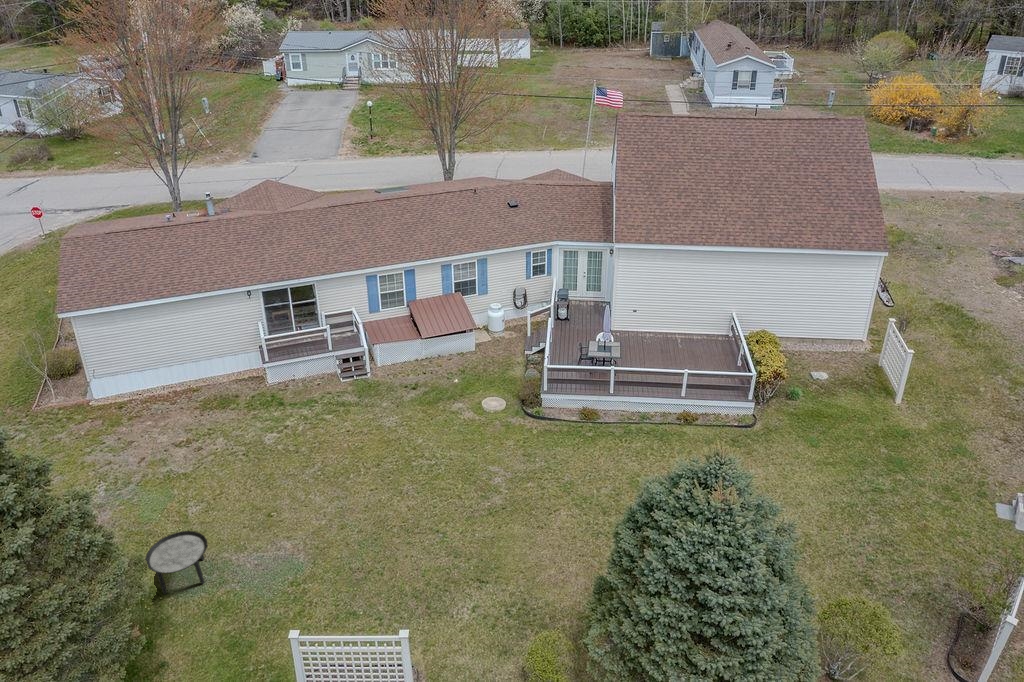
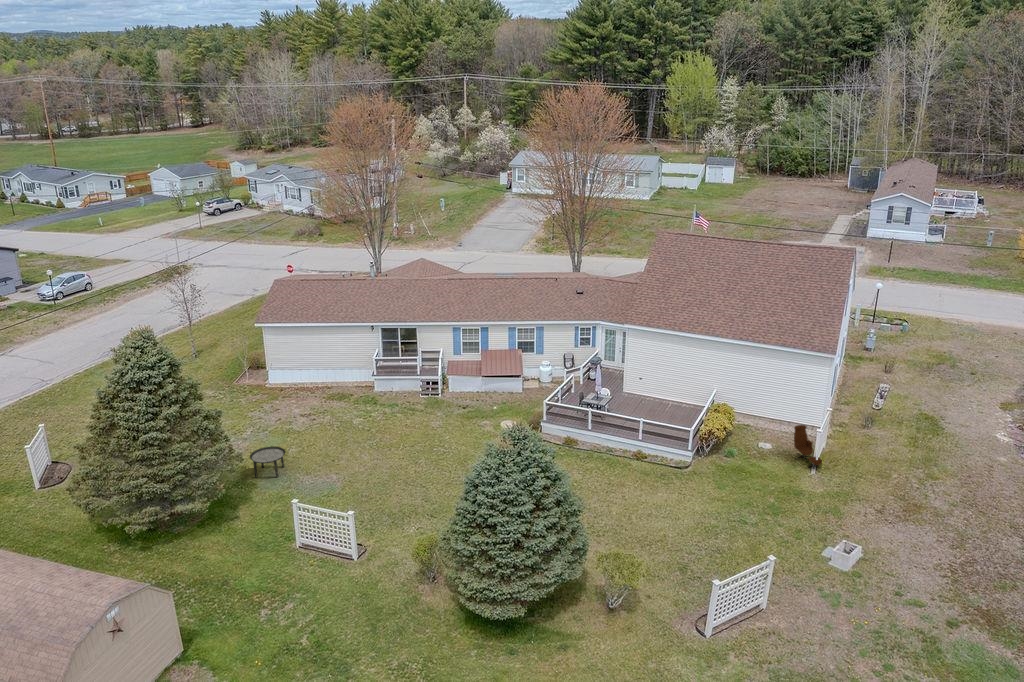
lounge chair: none [855,344,897,397] -> present [794,425,822,467]

